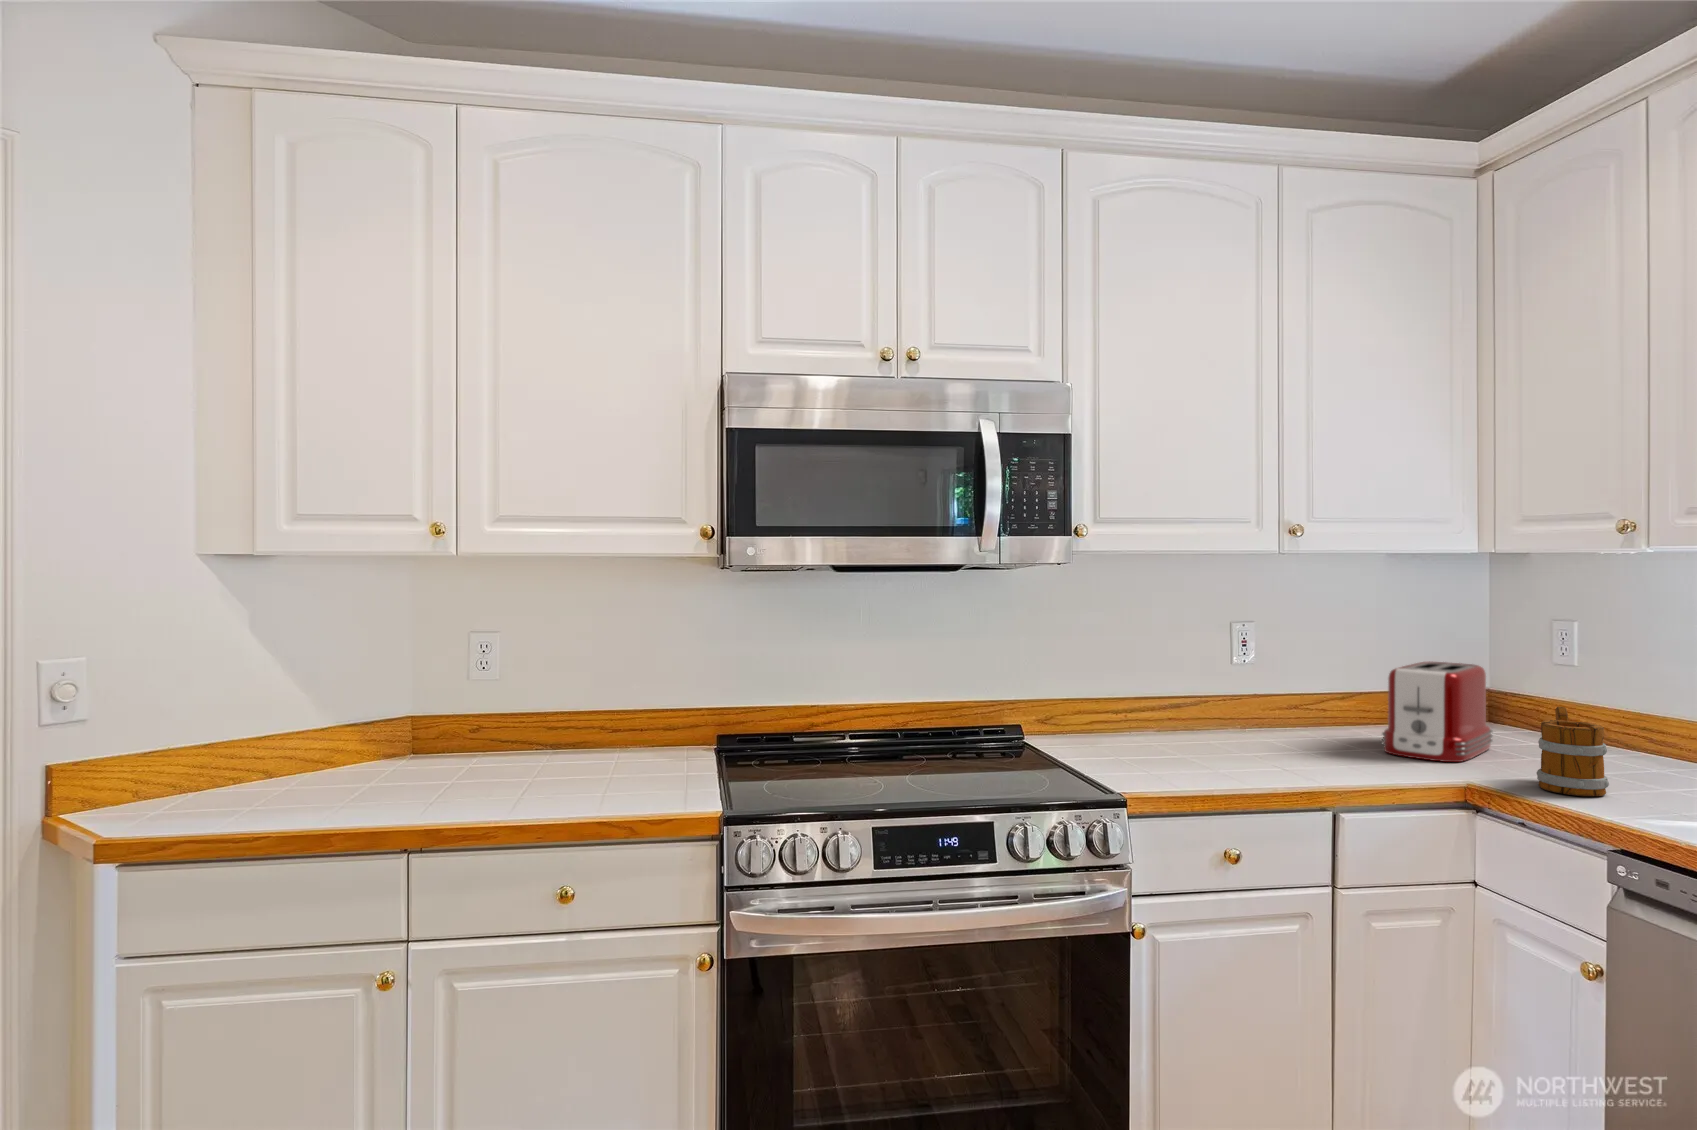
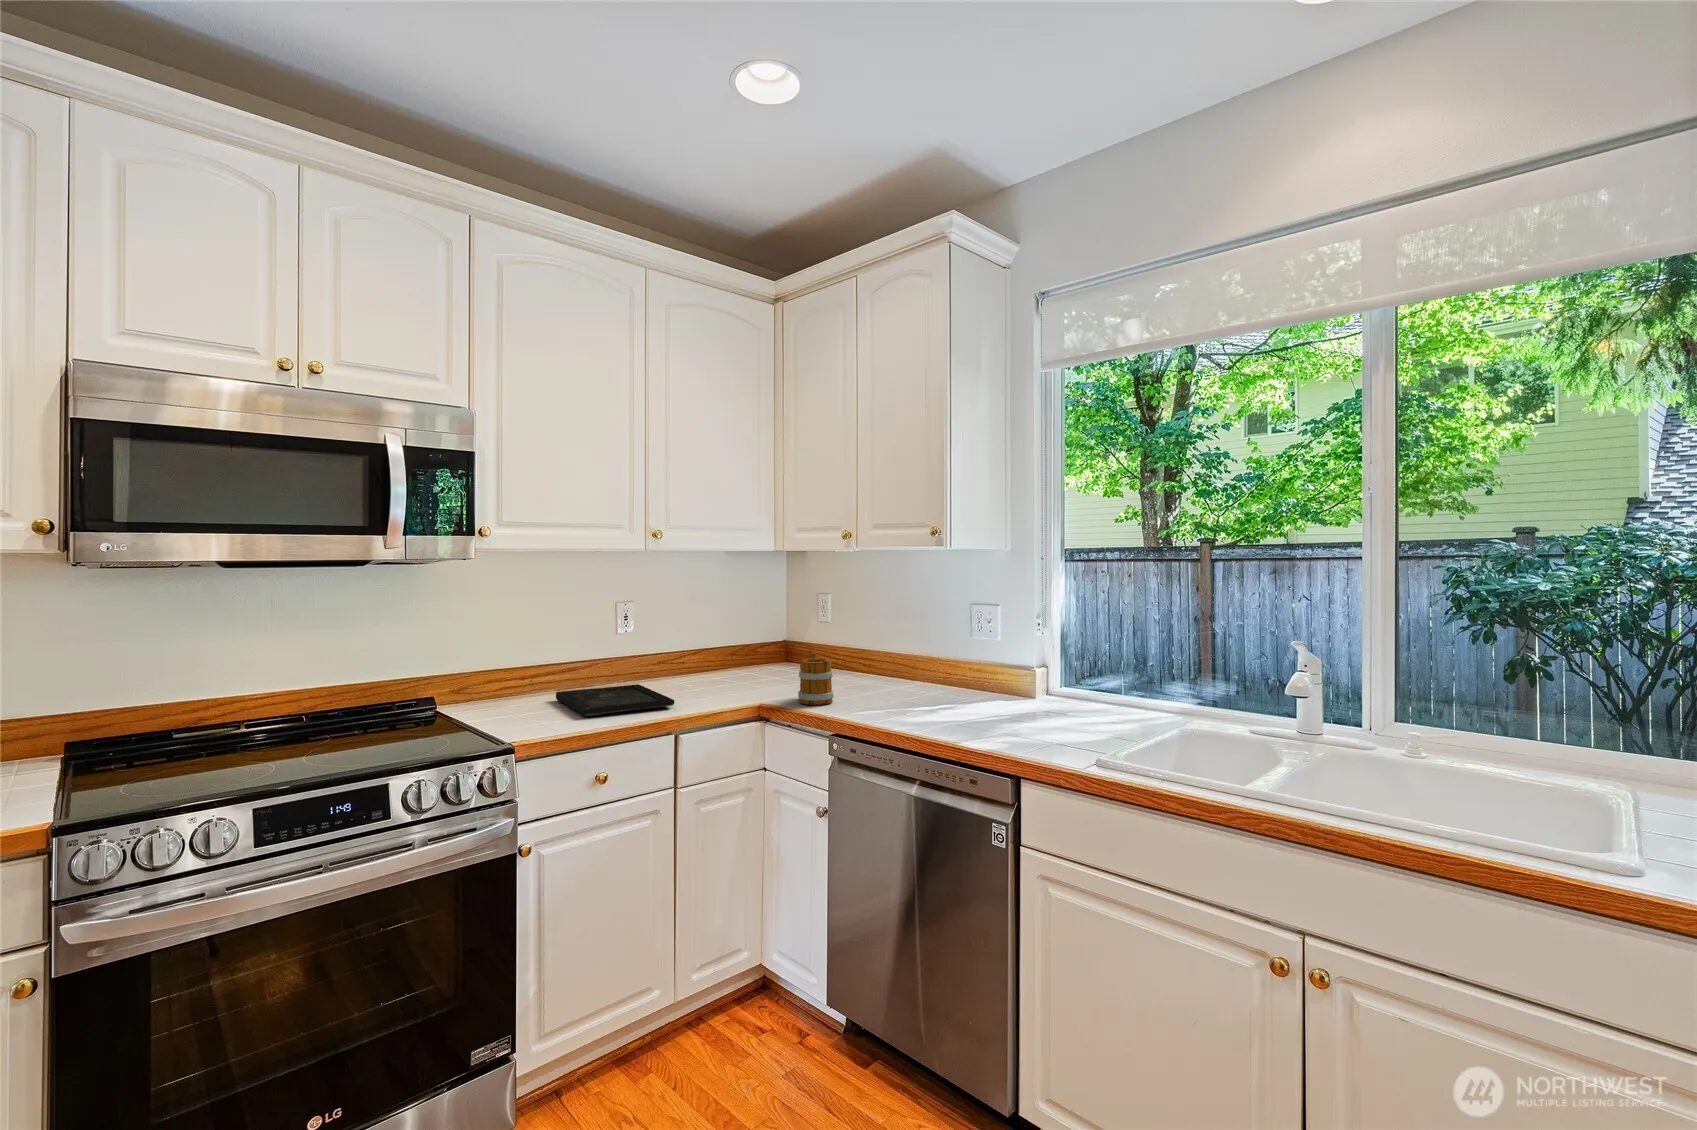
toaster: present [1382,662,1492,762] -> none [717,626,784,693]
tray: none [1155,731,1327,768] -> present [556,684,675,716]

